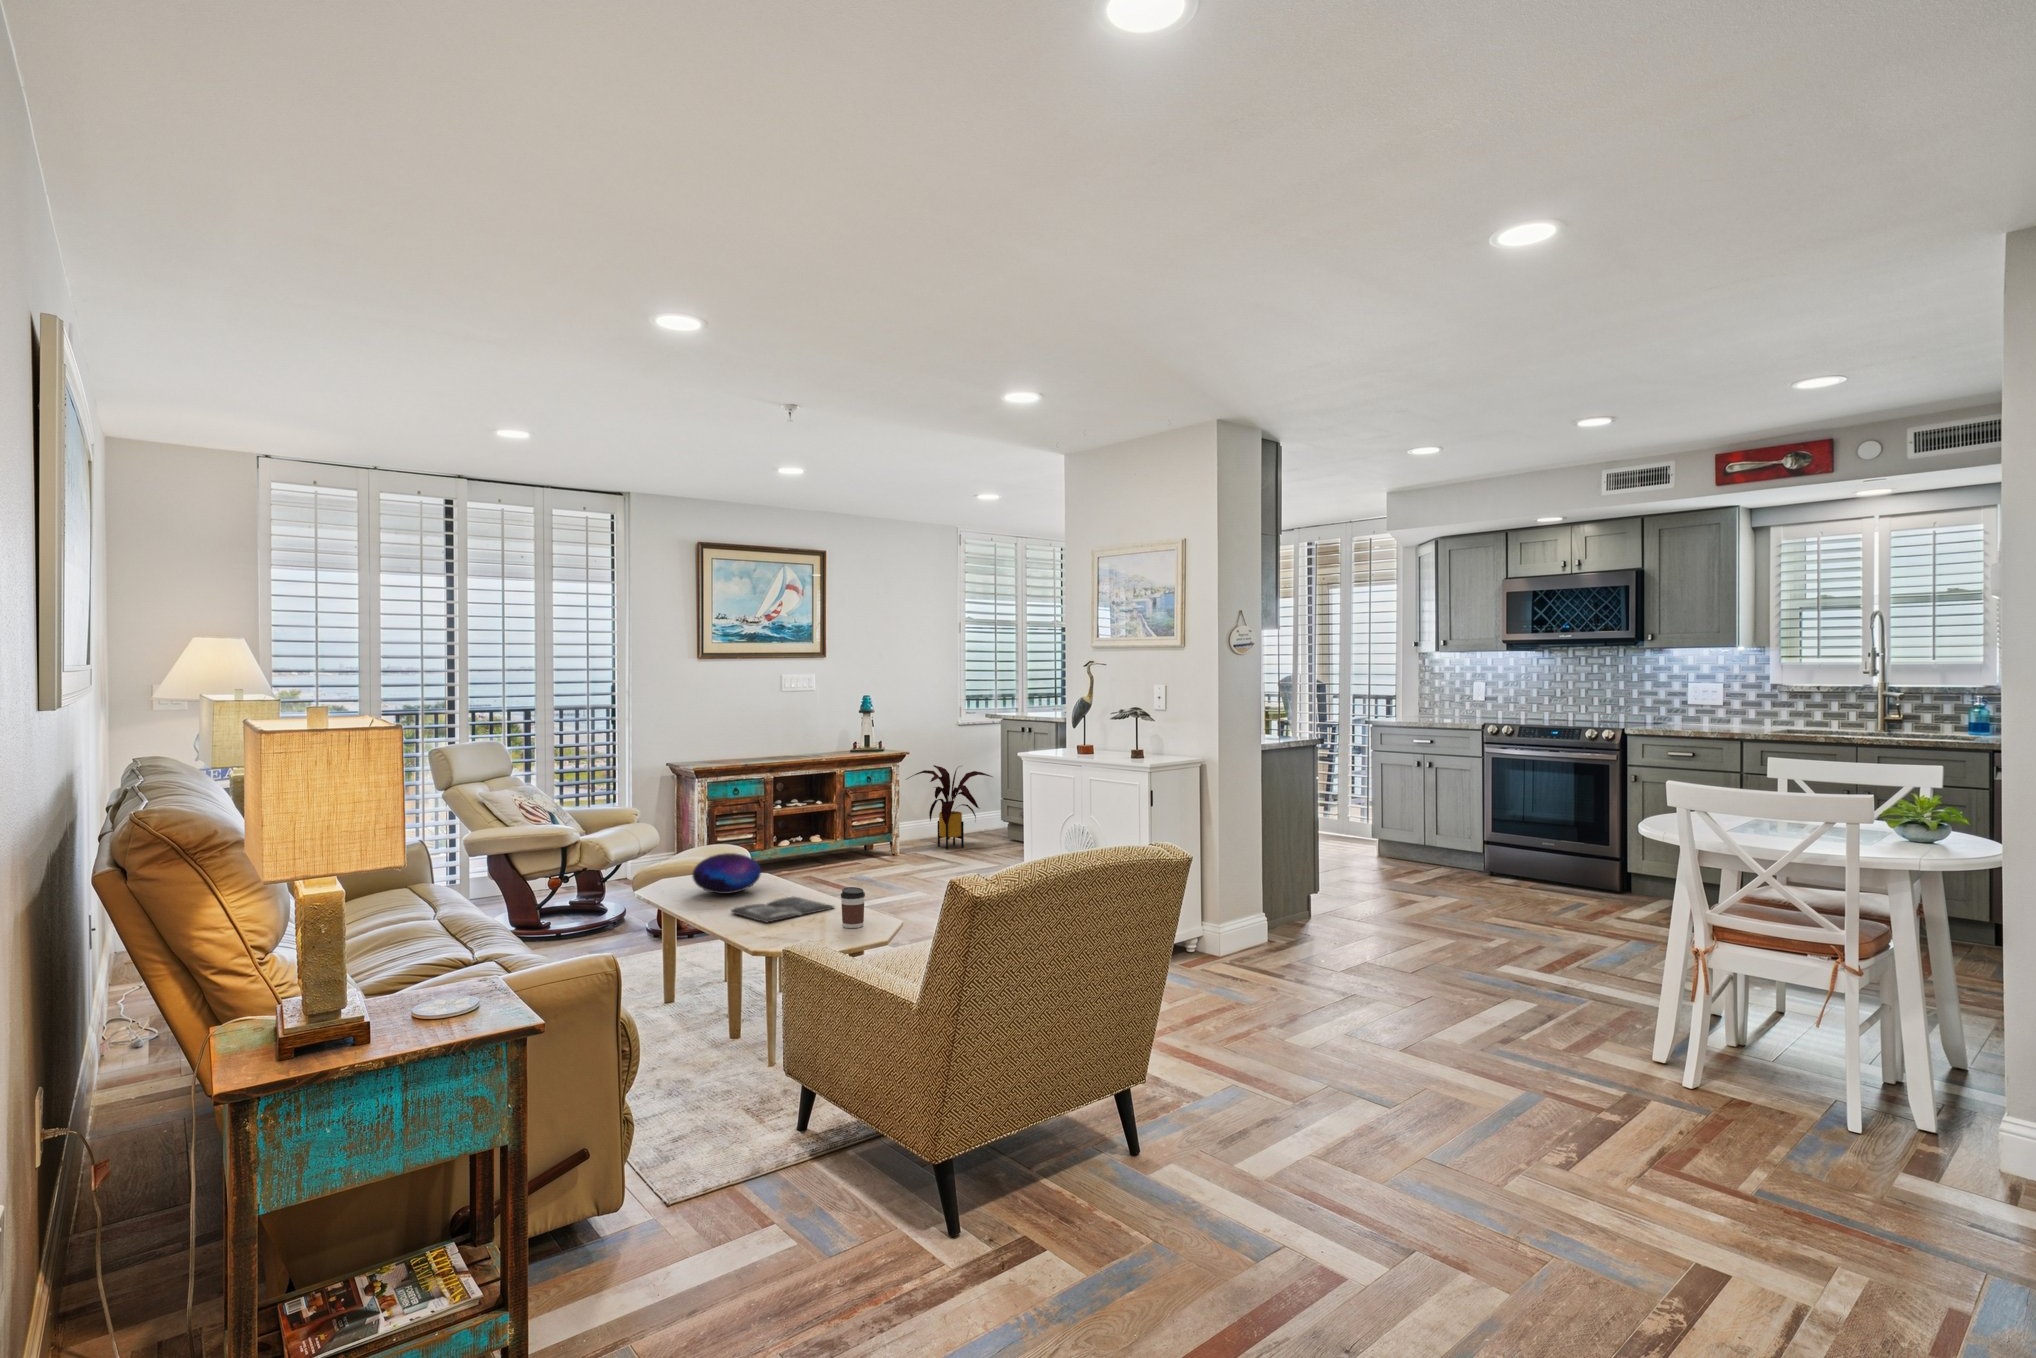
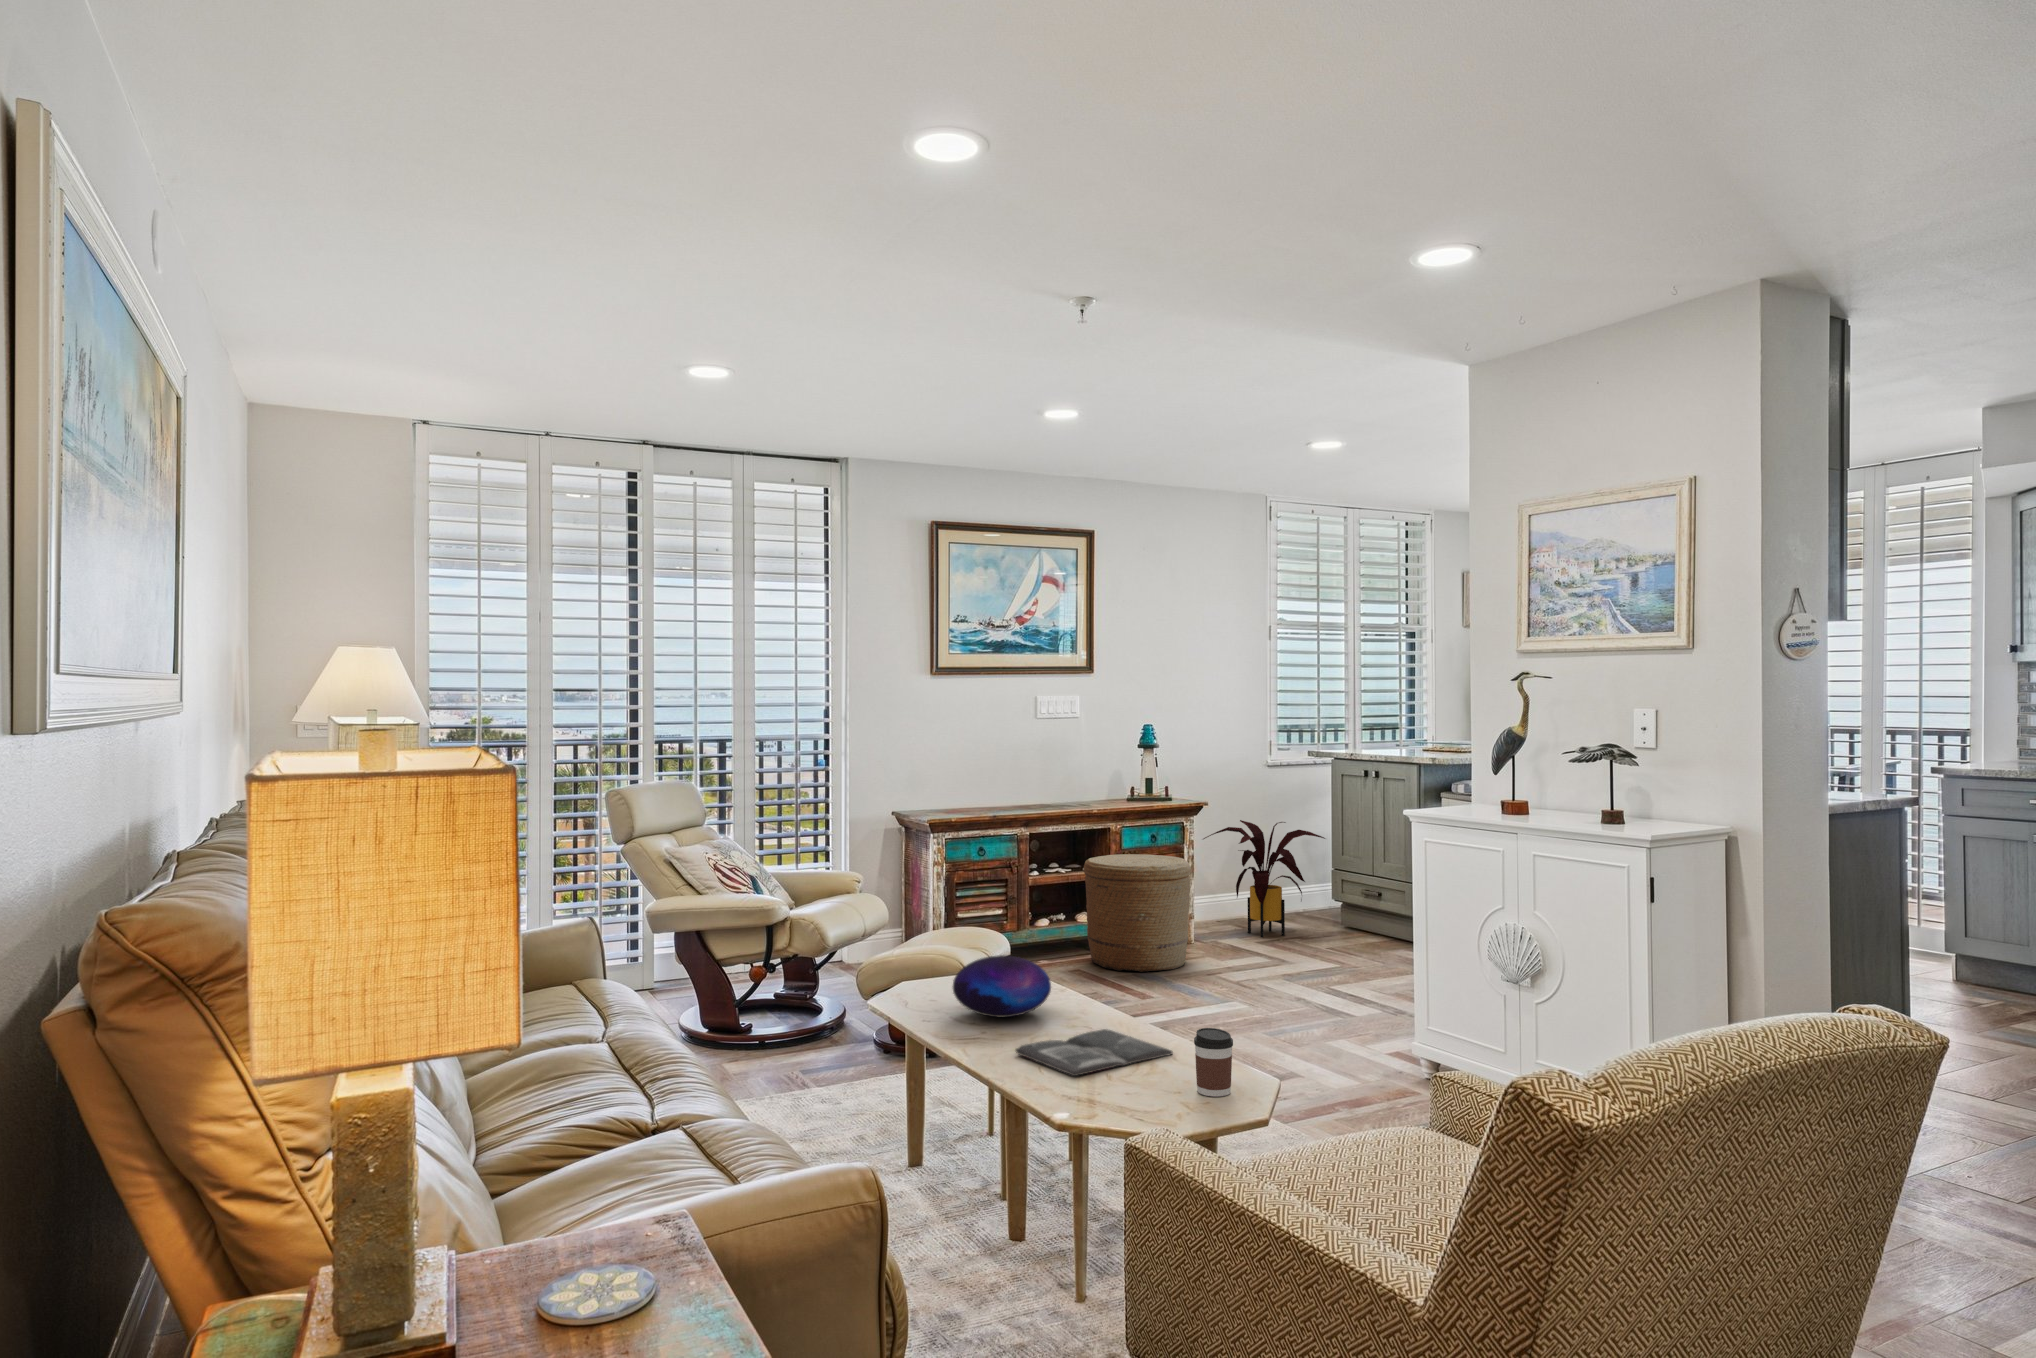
basket: none [813,791,891,875] -> present [1084,854,1191,972]

